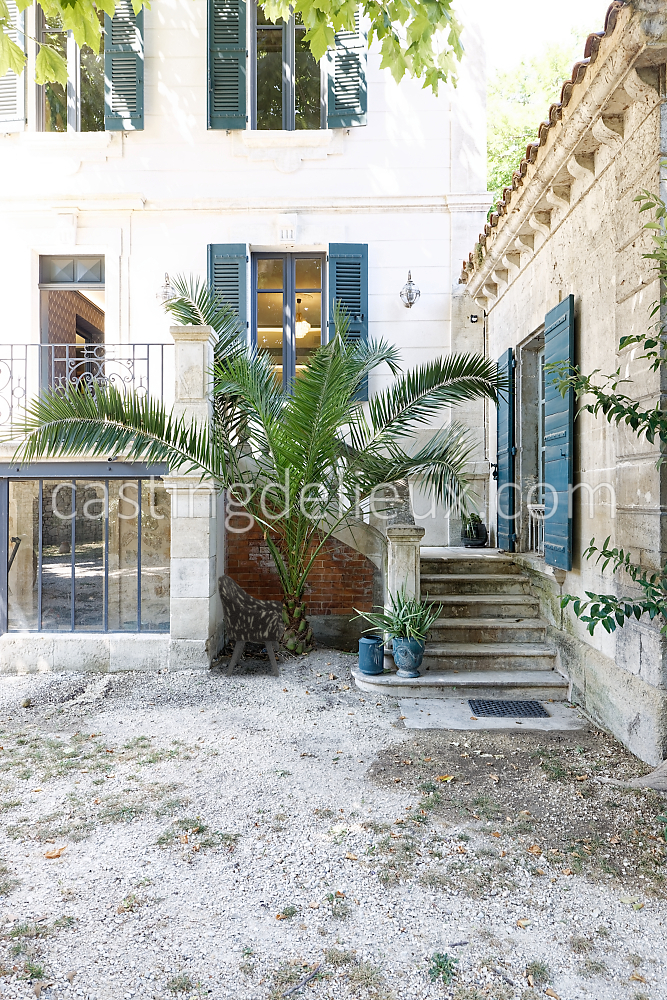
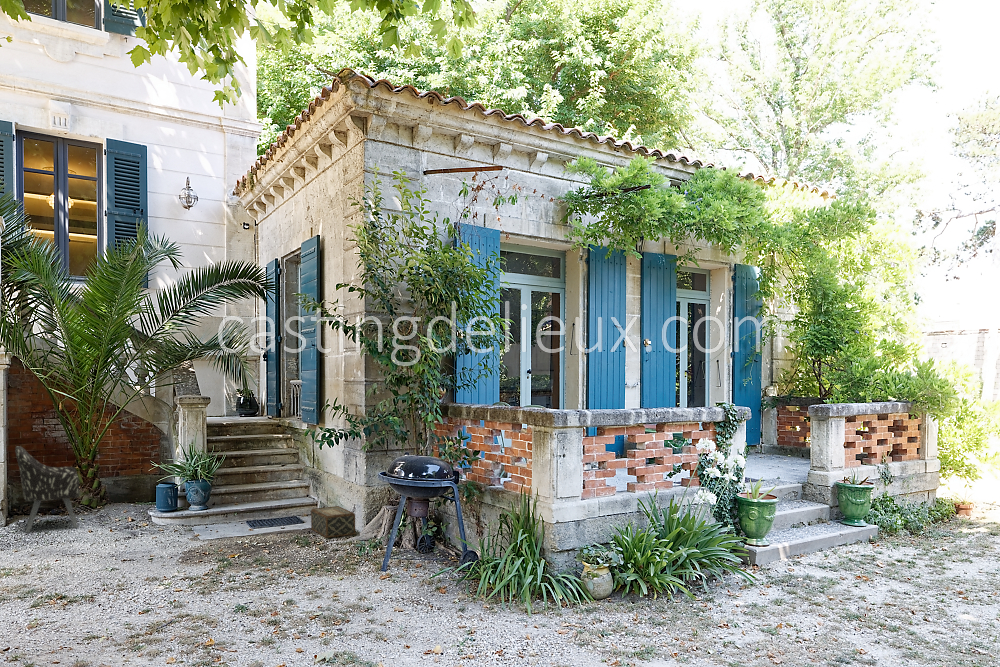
woven basket: none [565,711,645,776] -> present [311,506,355,538]

